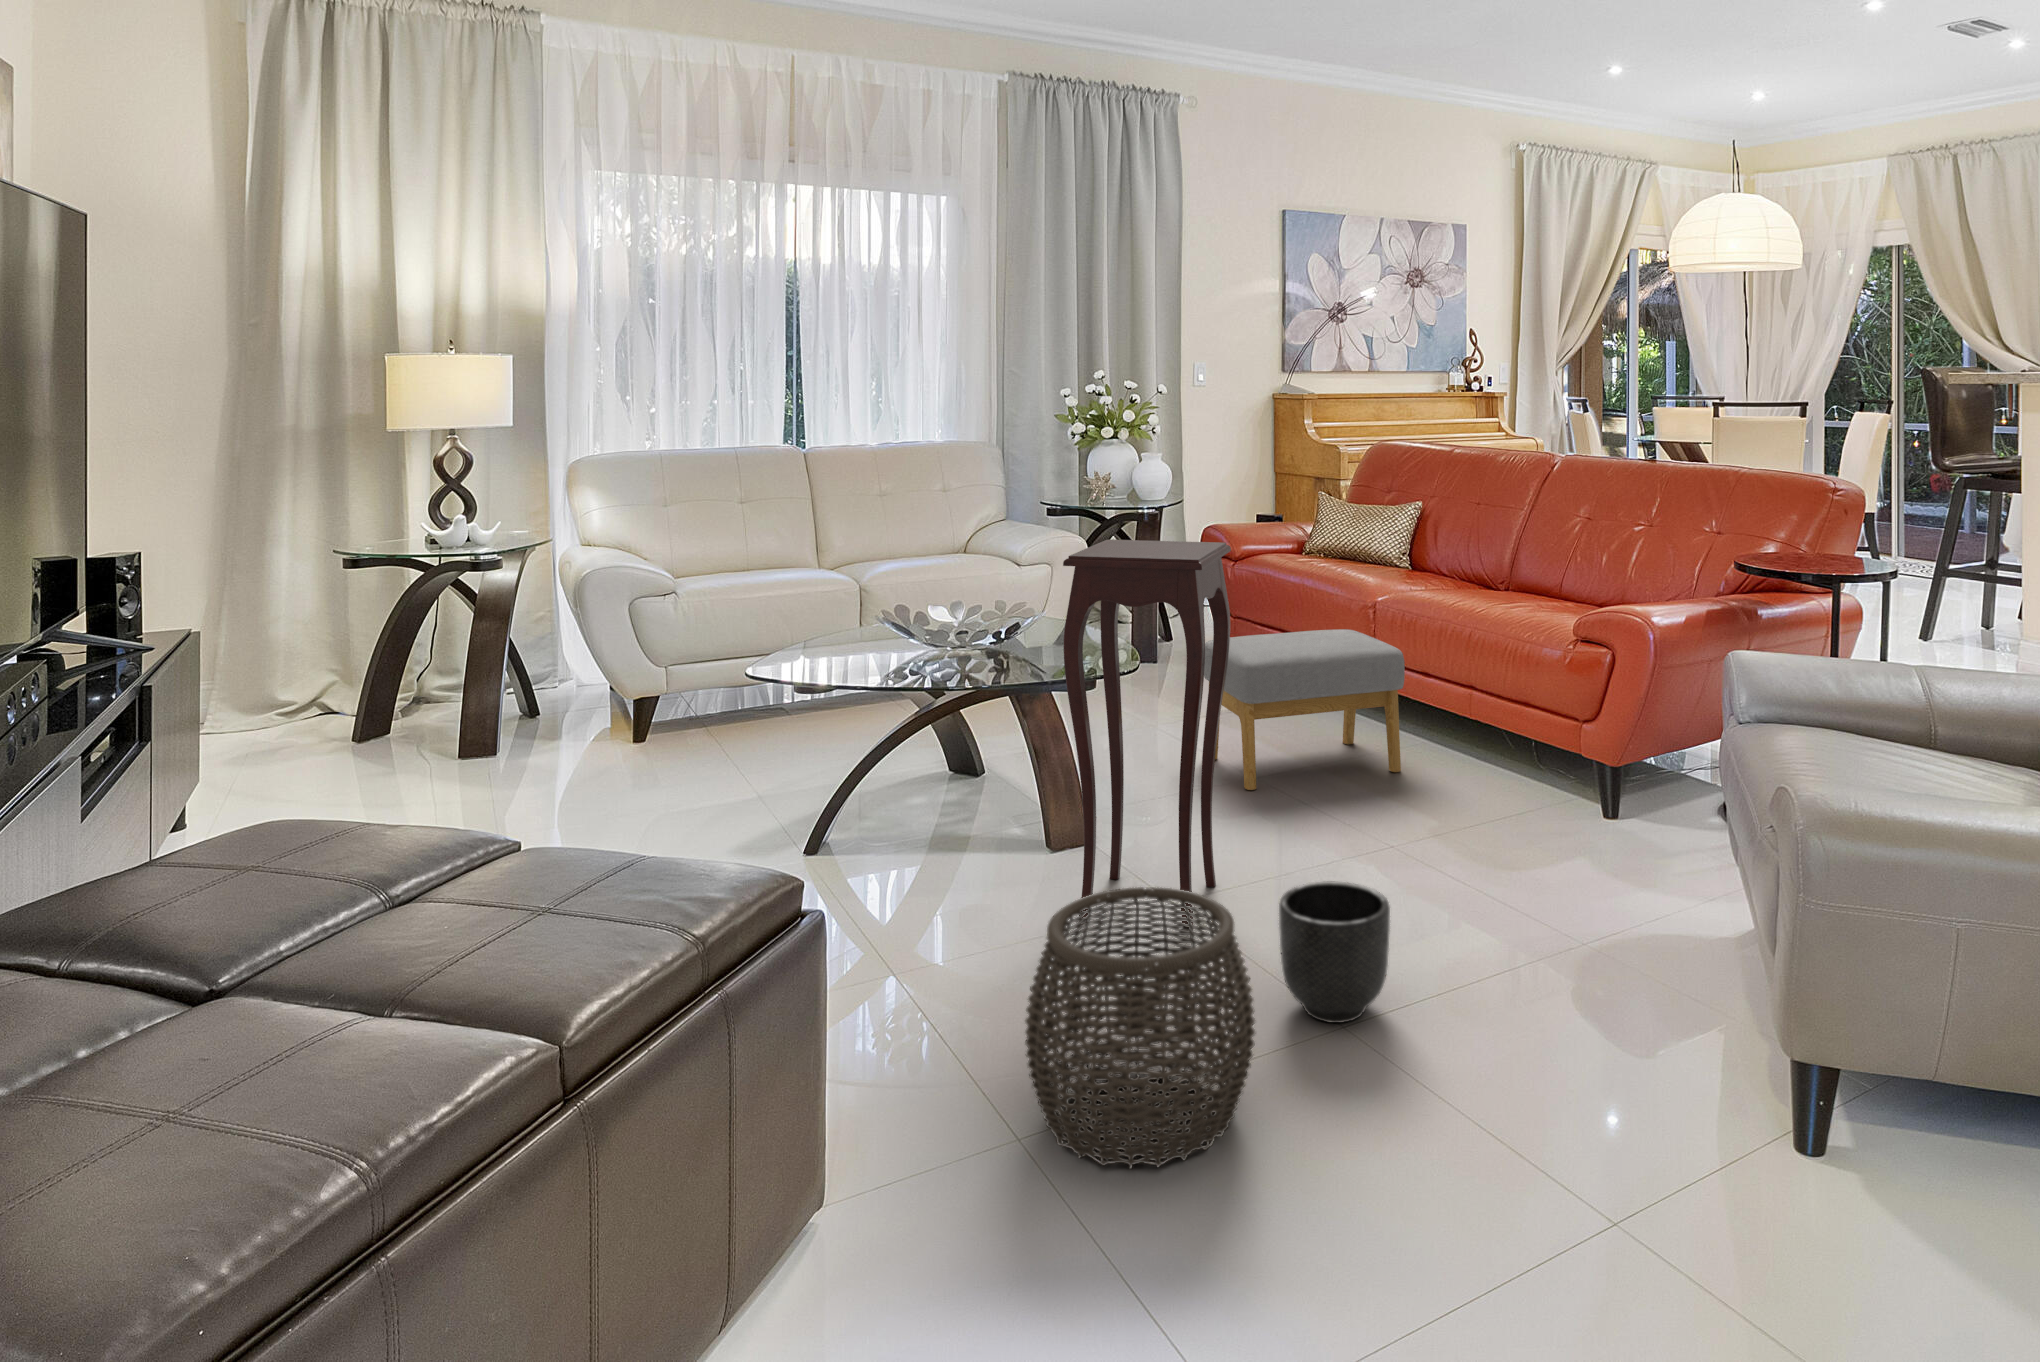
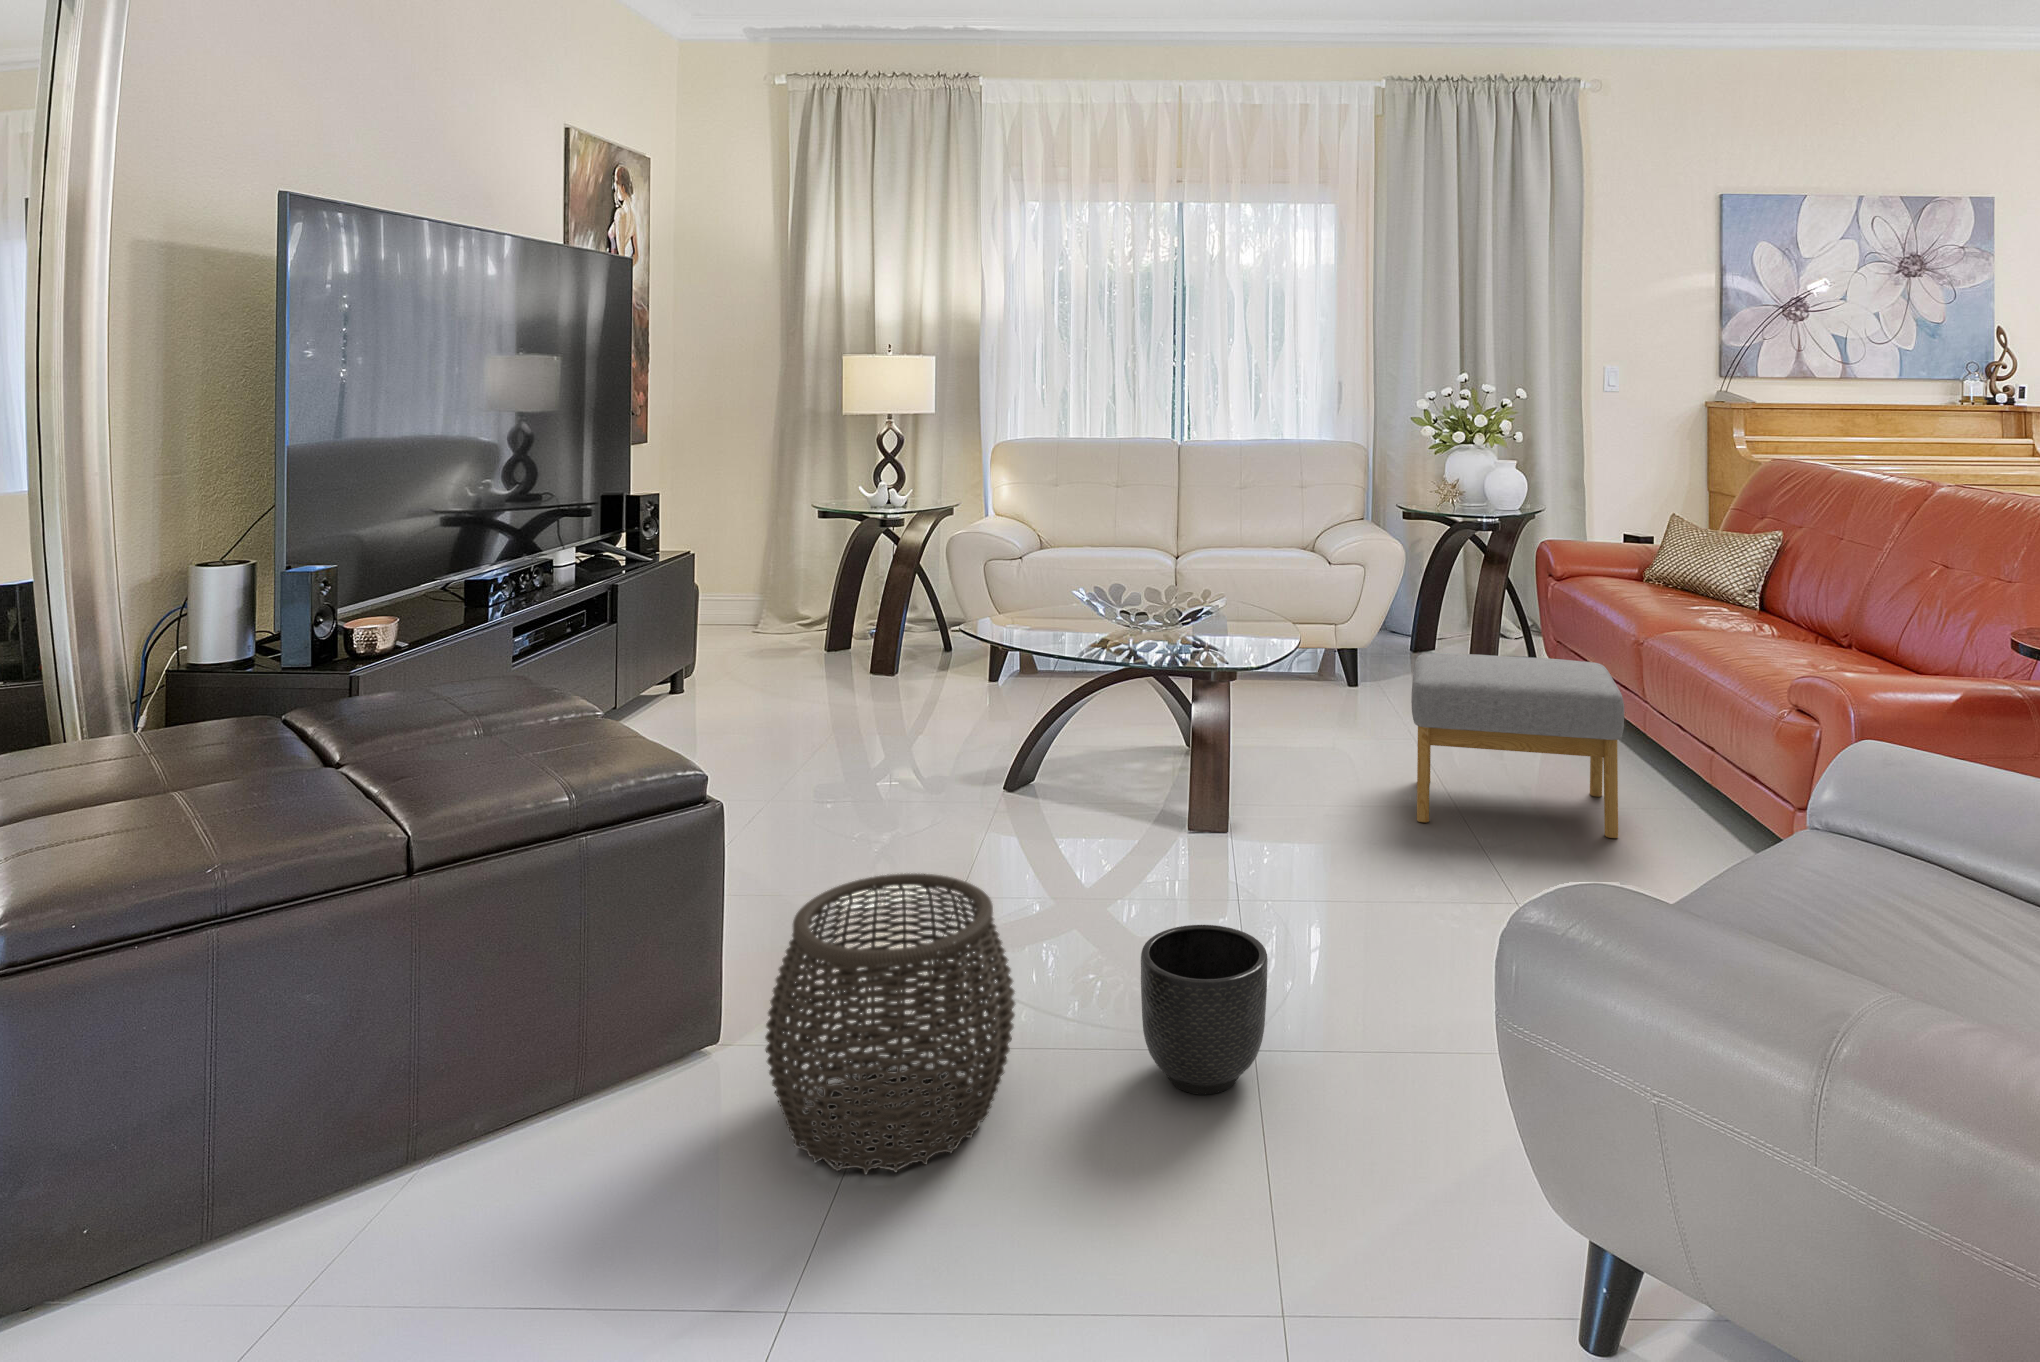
side table: present [1063,539,1231,925] -> none [1083,528,1284,946]

